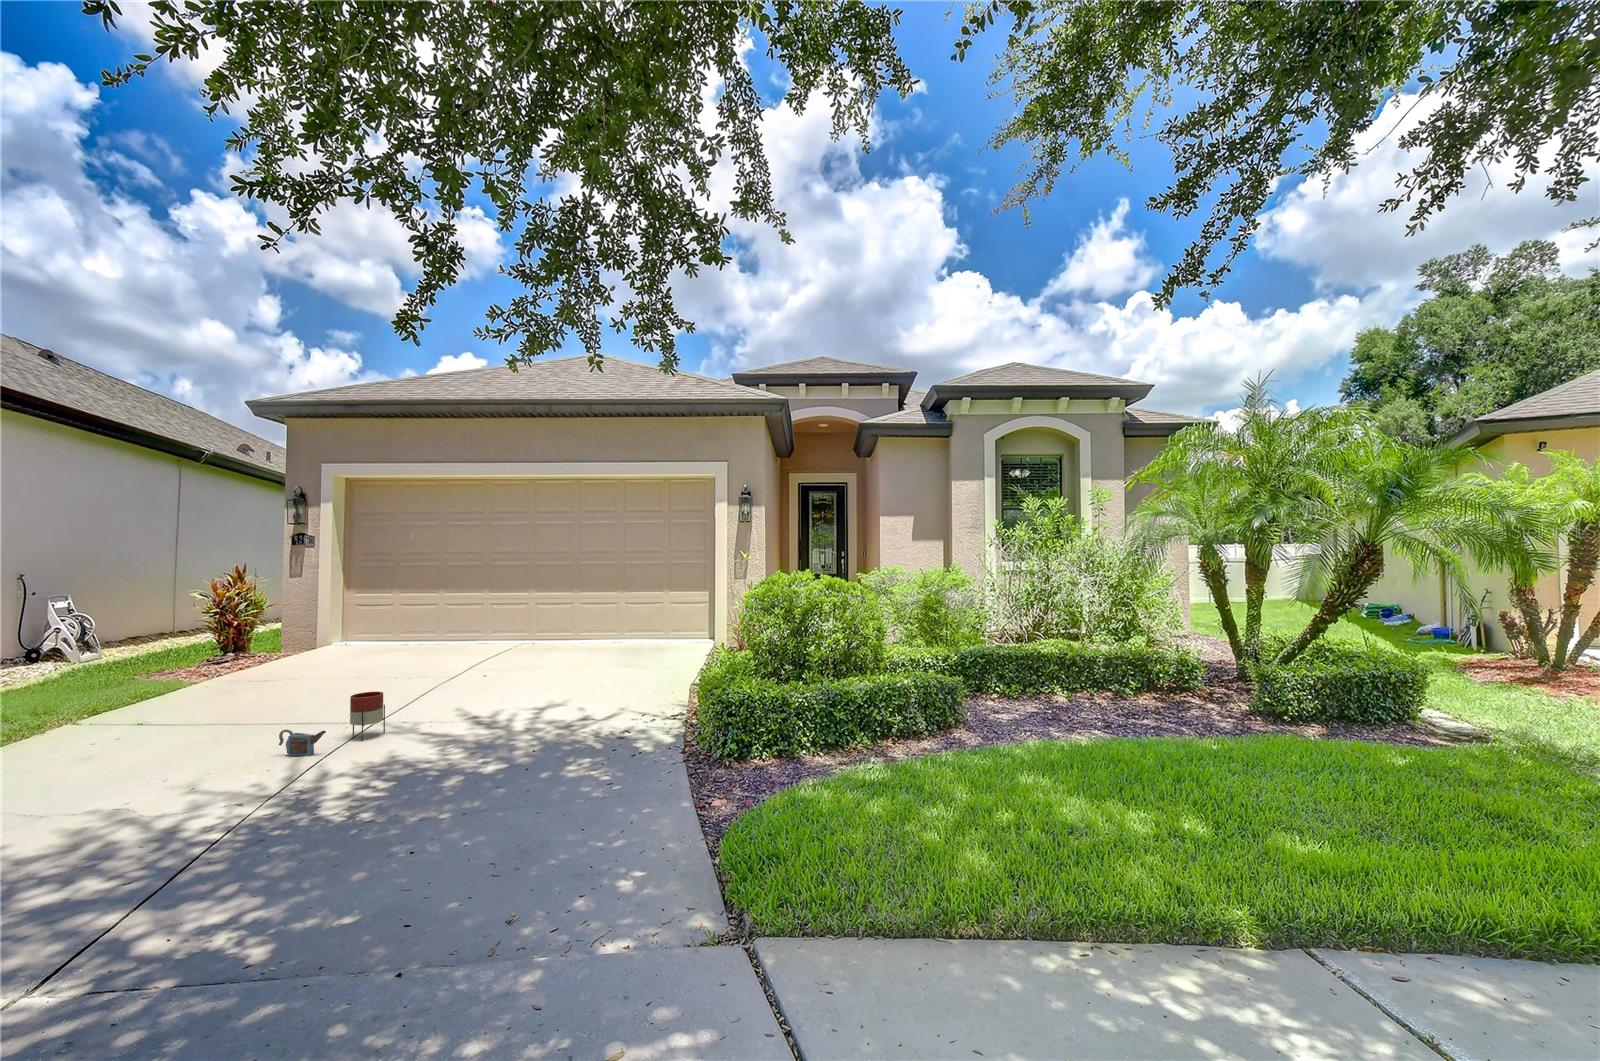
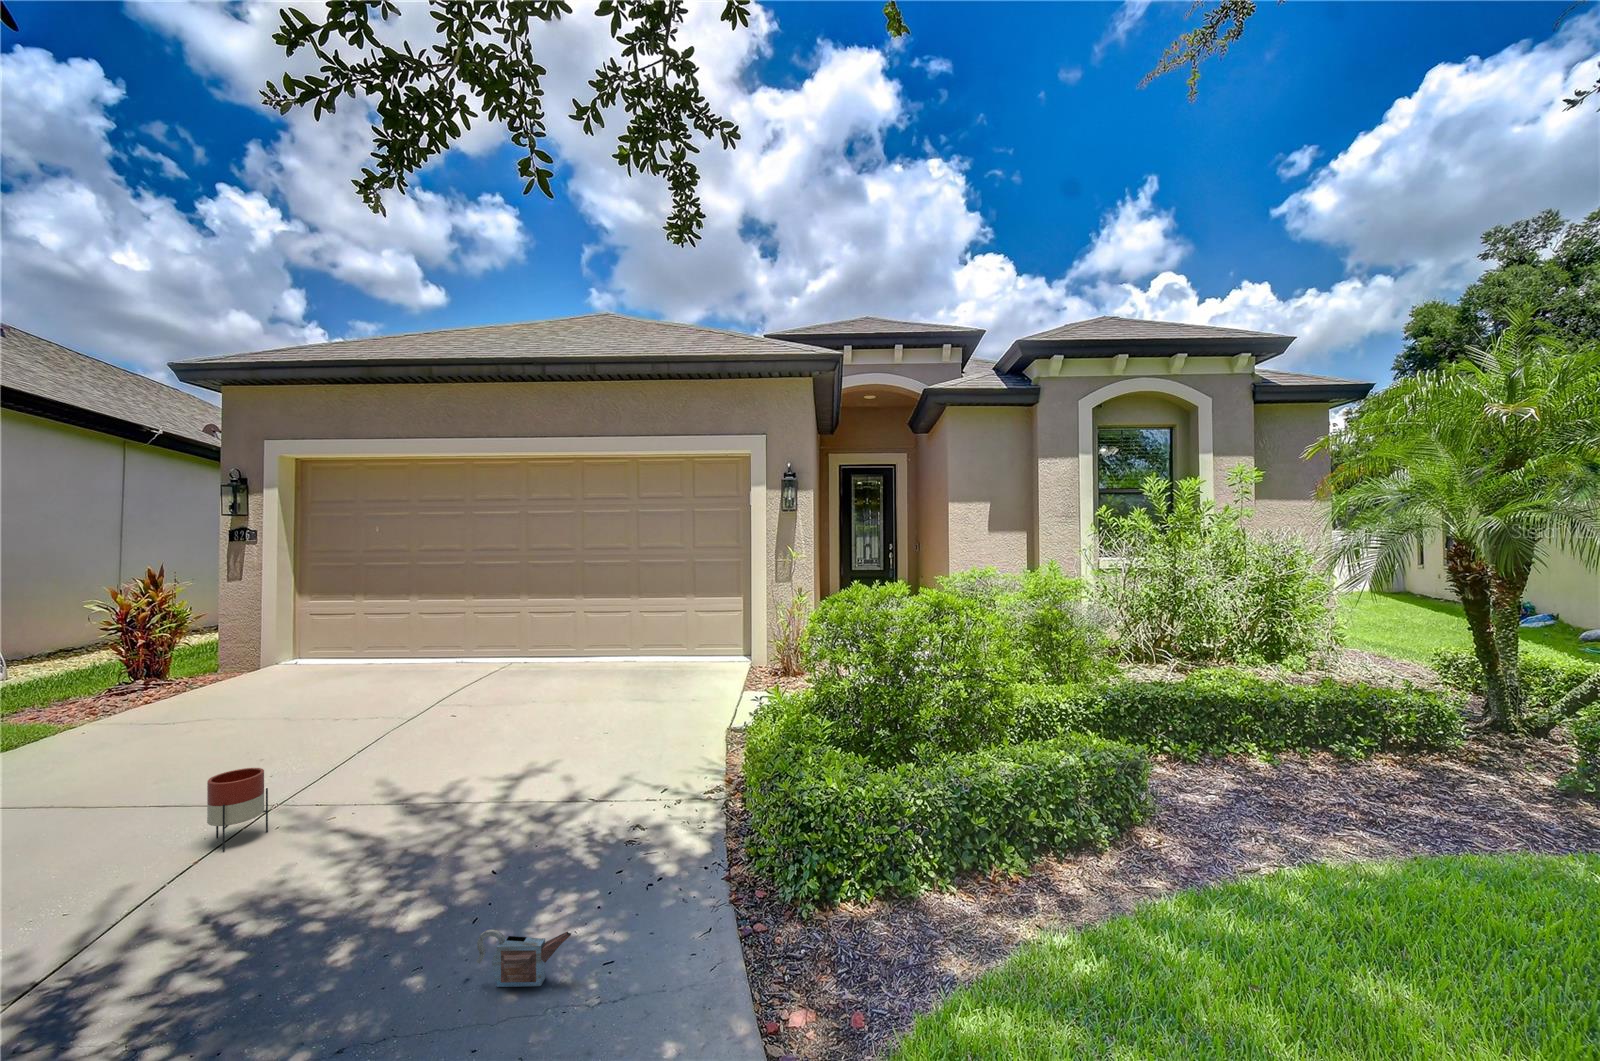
watering can: present [279,730,326,756] -> present [476,930,571,987]

